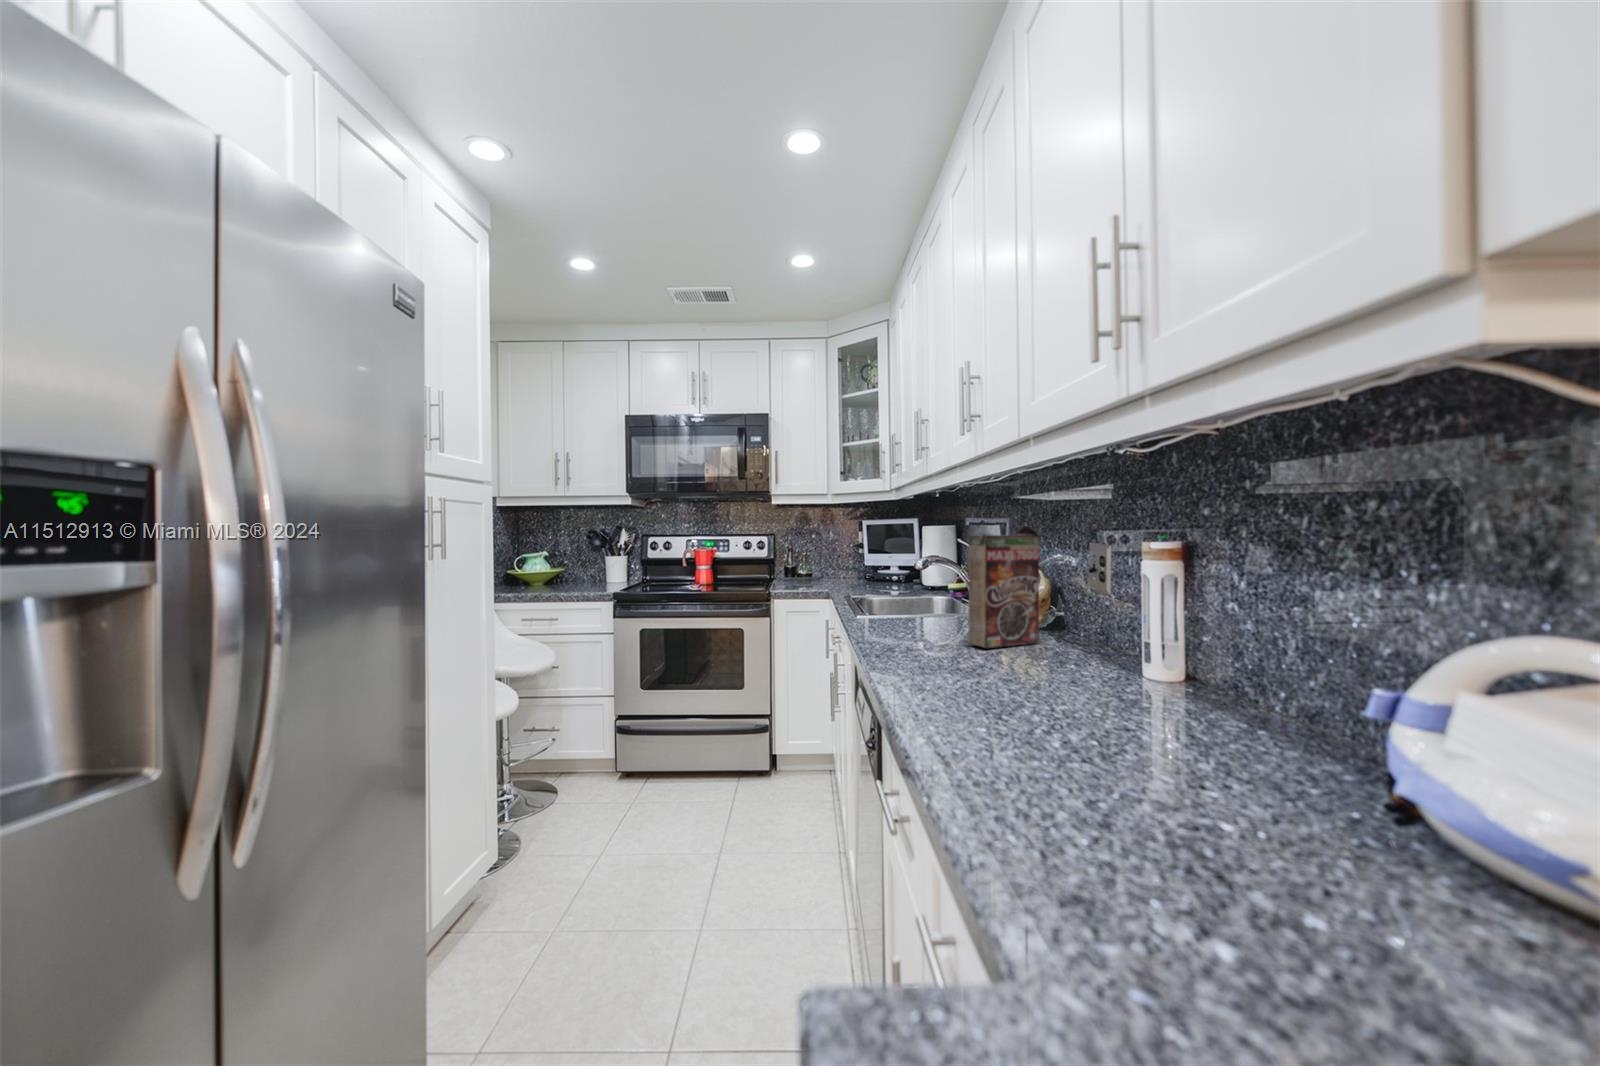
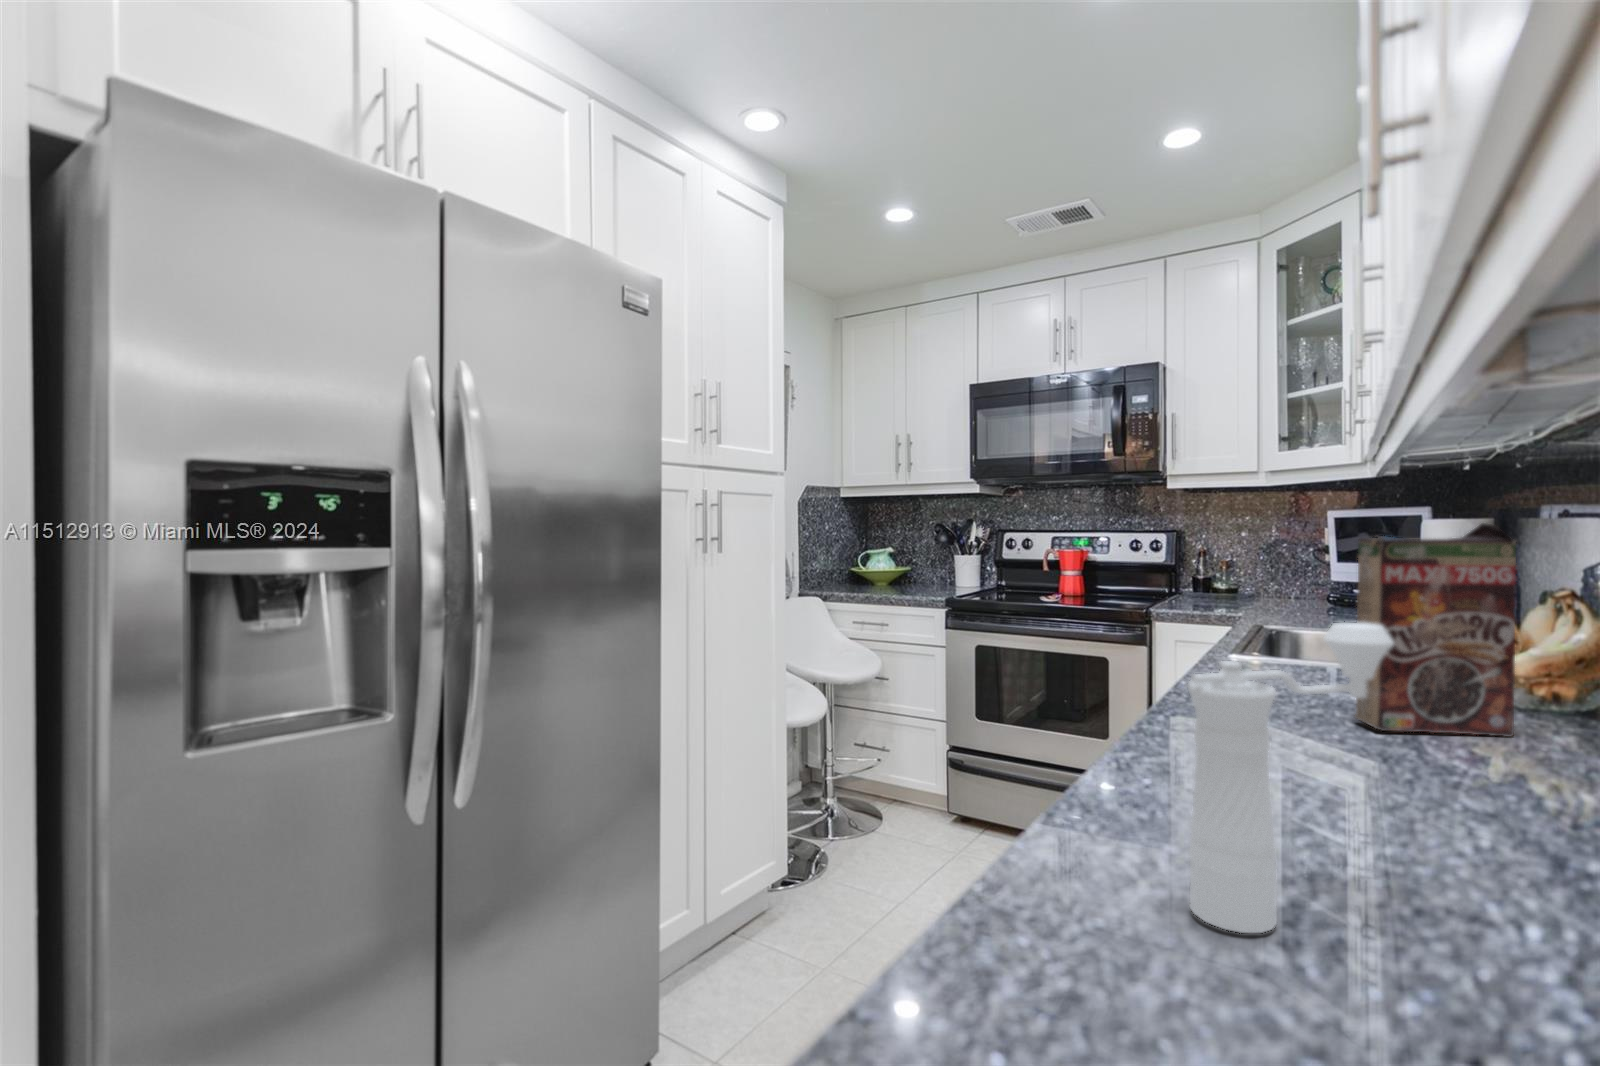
pepper mill: none [1024,577,1099,757] -> present [1188,623,1394,933]

